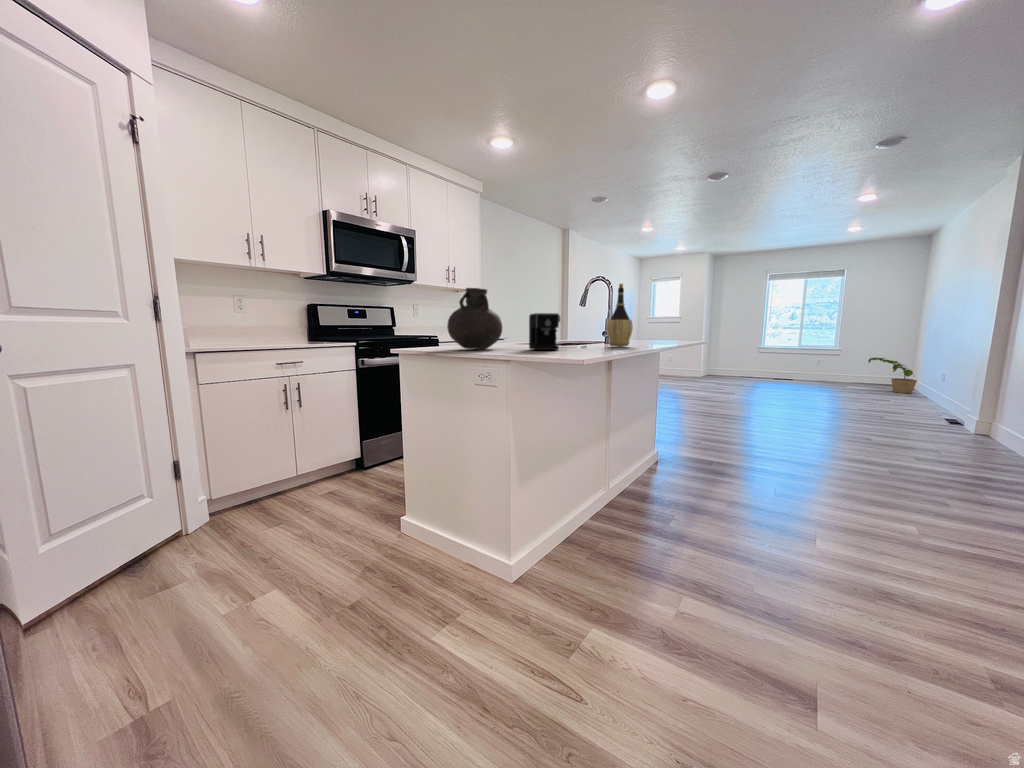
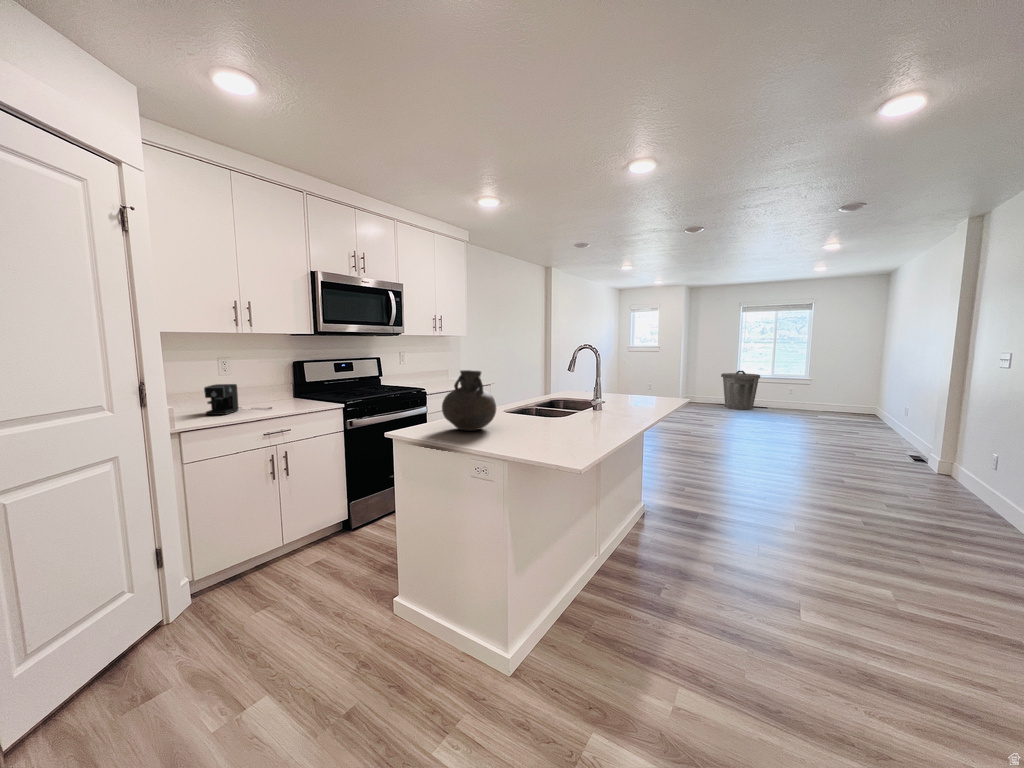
wine bottle: present [607,284,633,347] -> none [597,363,622,424]
coffee maker: present [529,313,586,350] -> present [204,384,272,415]
trash can: none [744,341,785,380] -> present [721,371,760,409]
potted plant: present [868,358,917,393] -> none [839,390,884,425]

